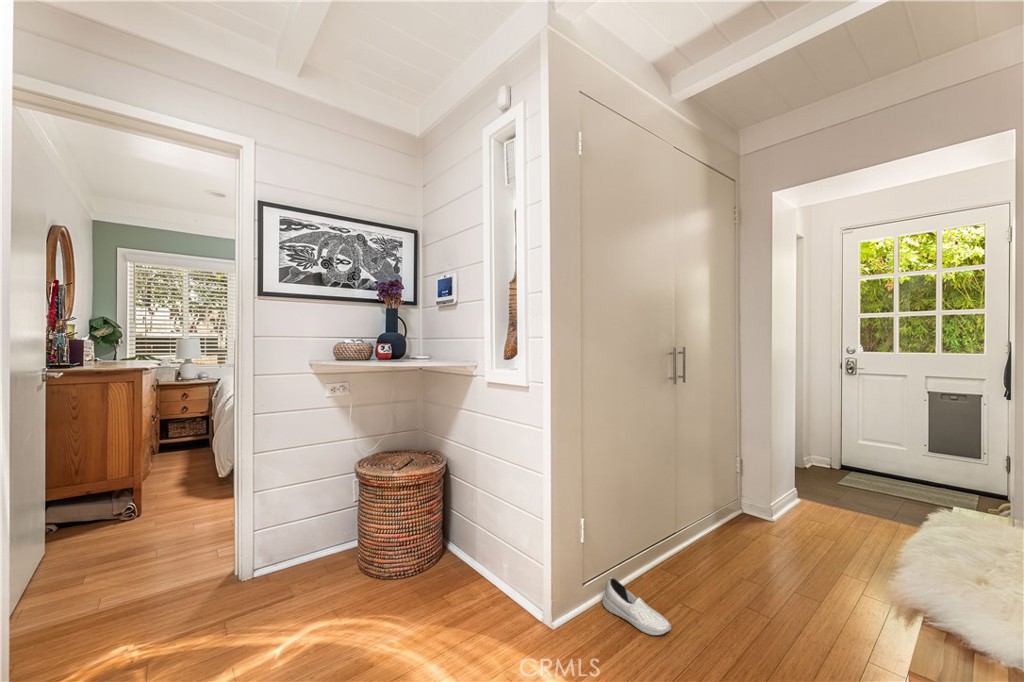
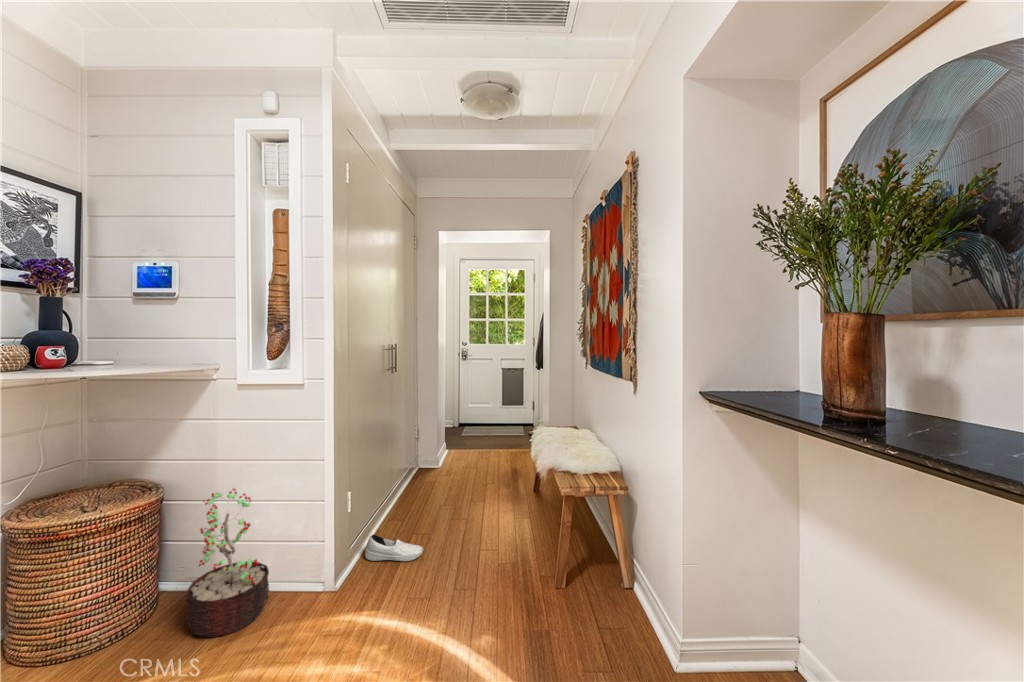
decorative plant: none [428,479,496,618] -> present [186,488,270,637]

